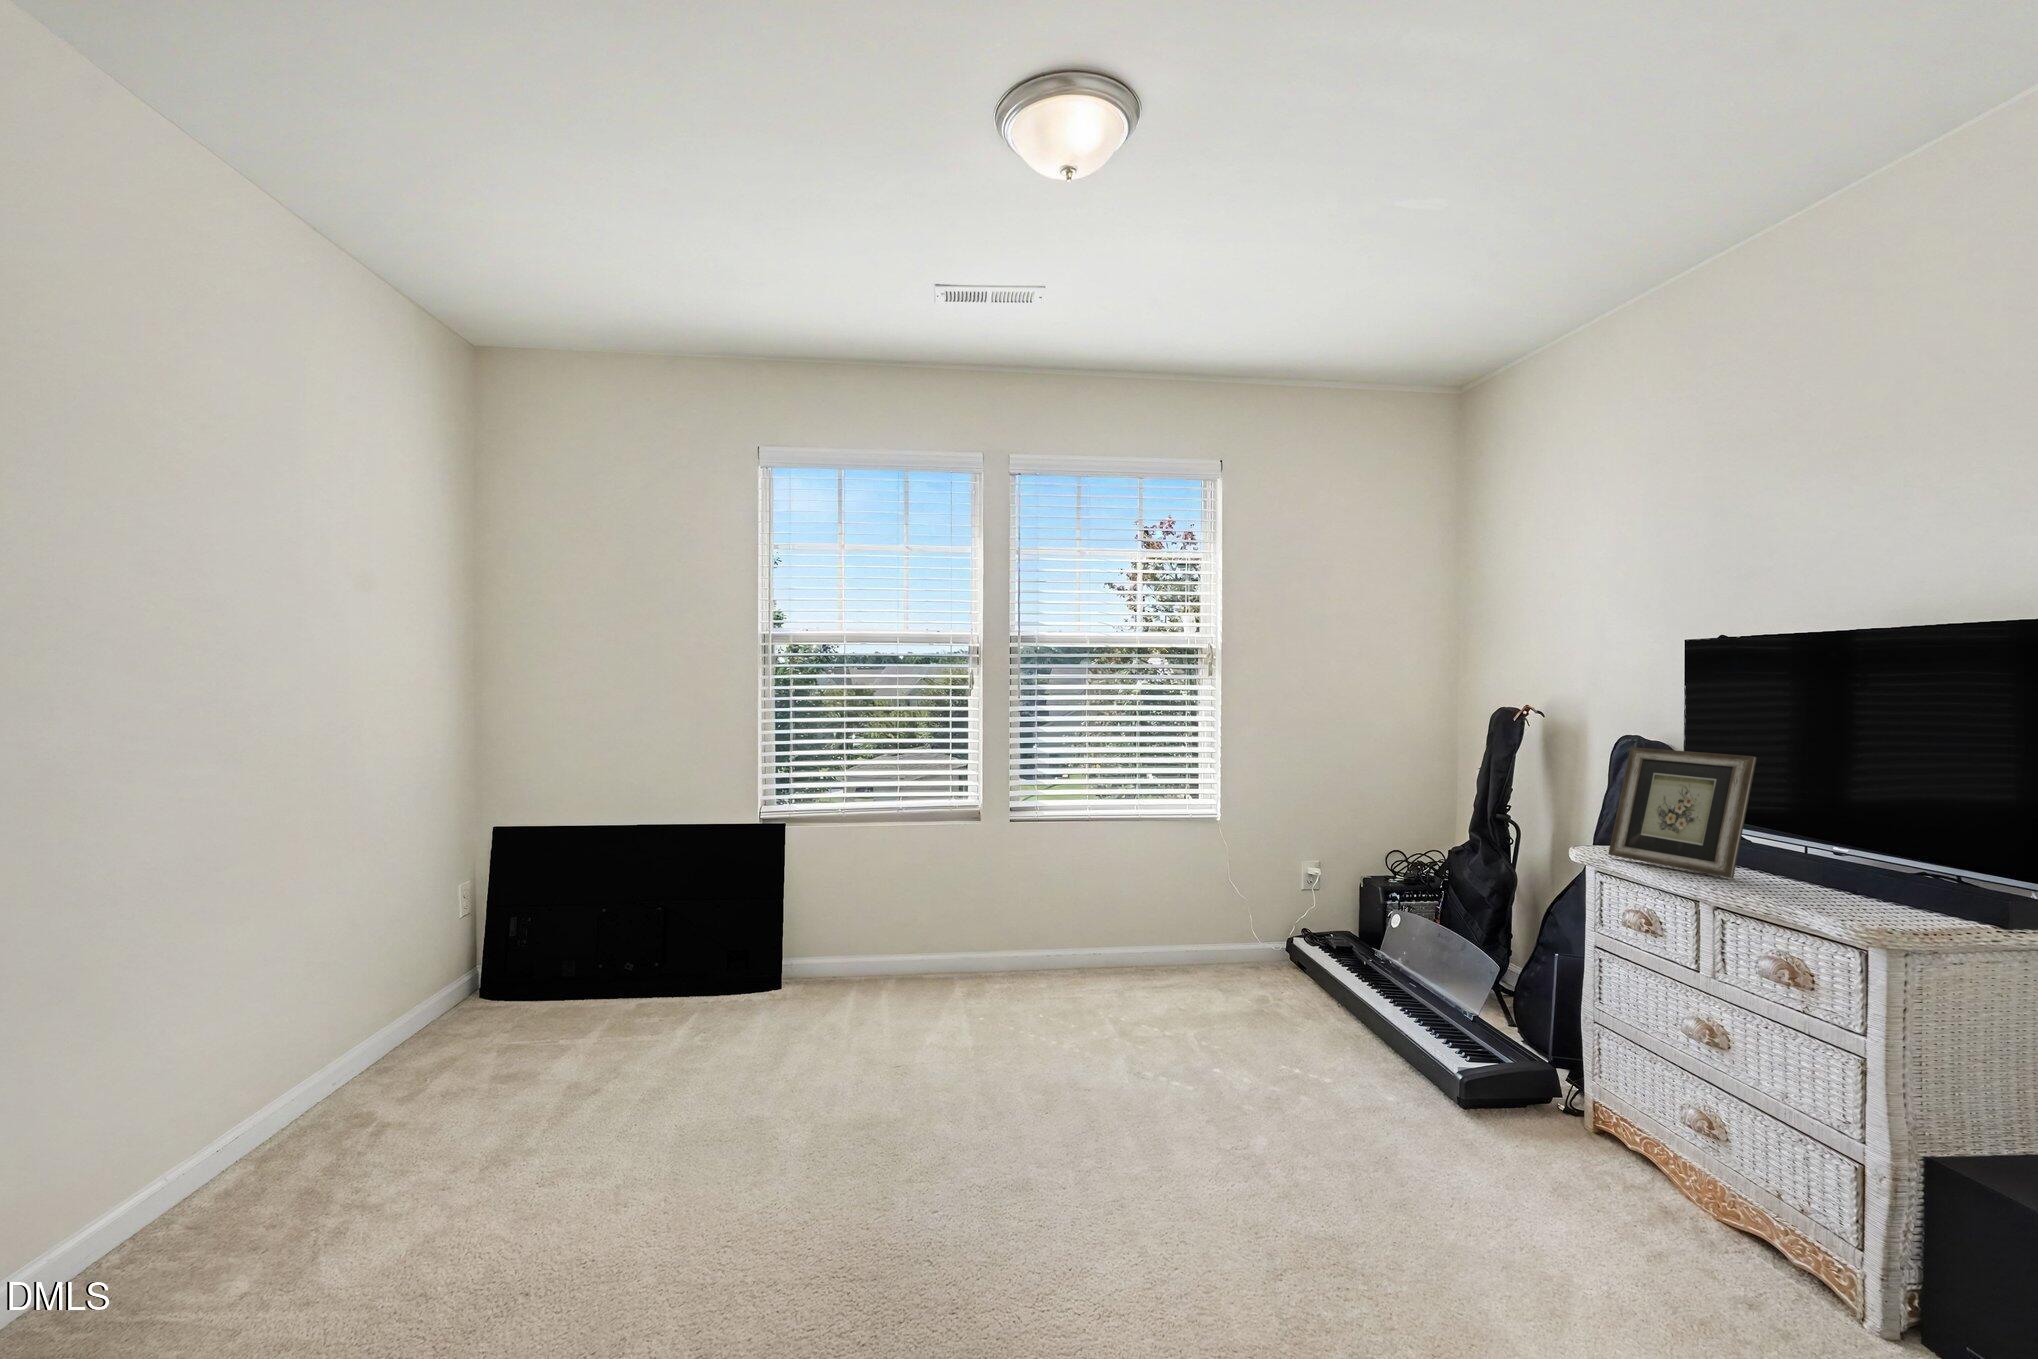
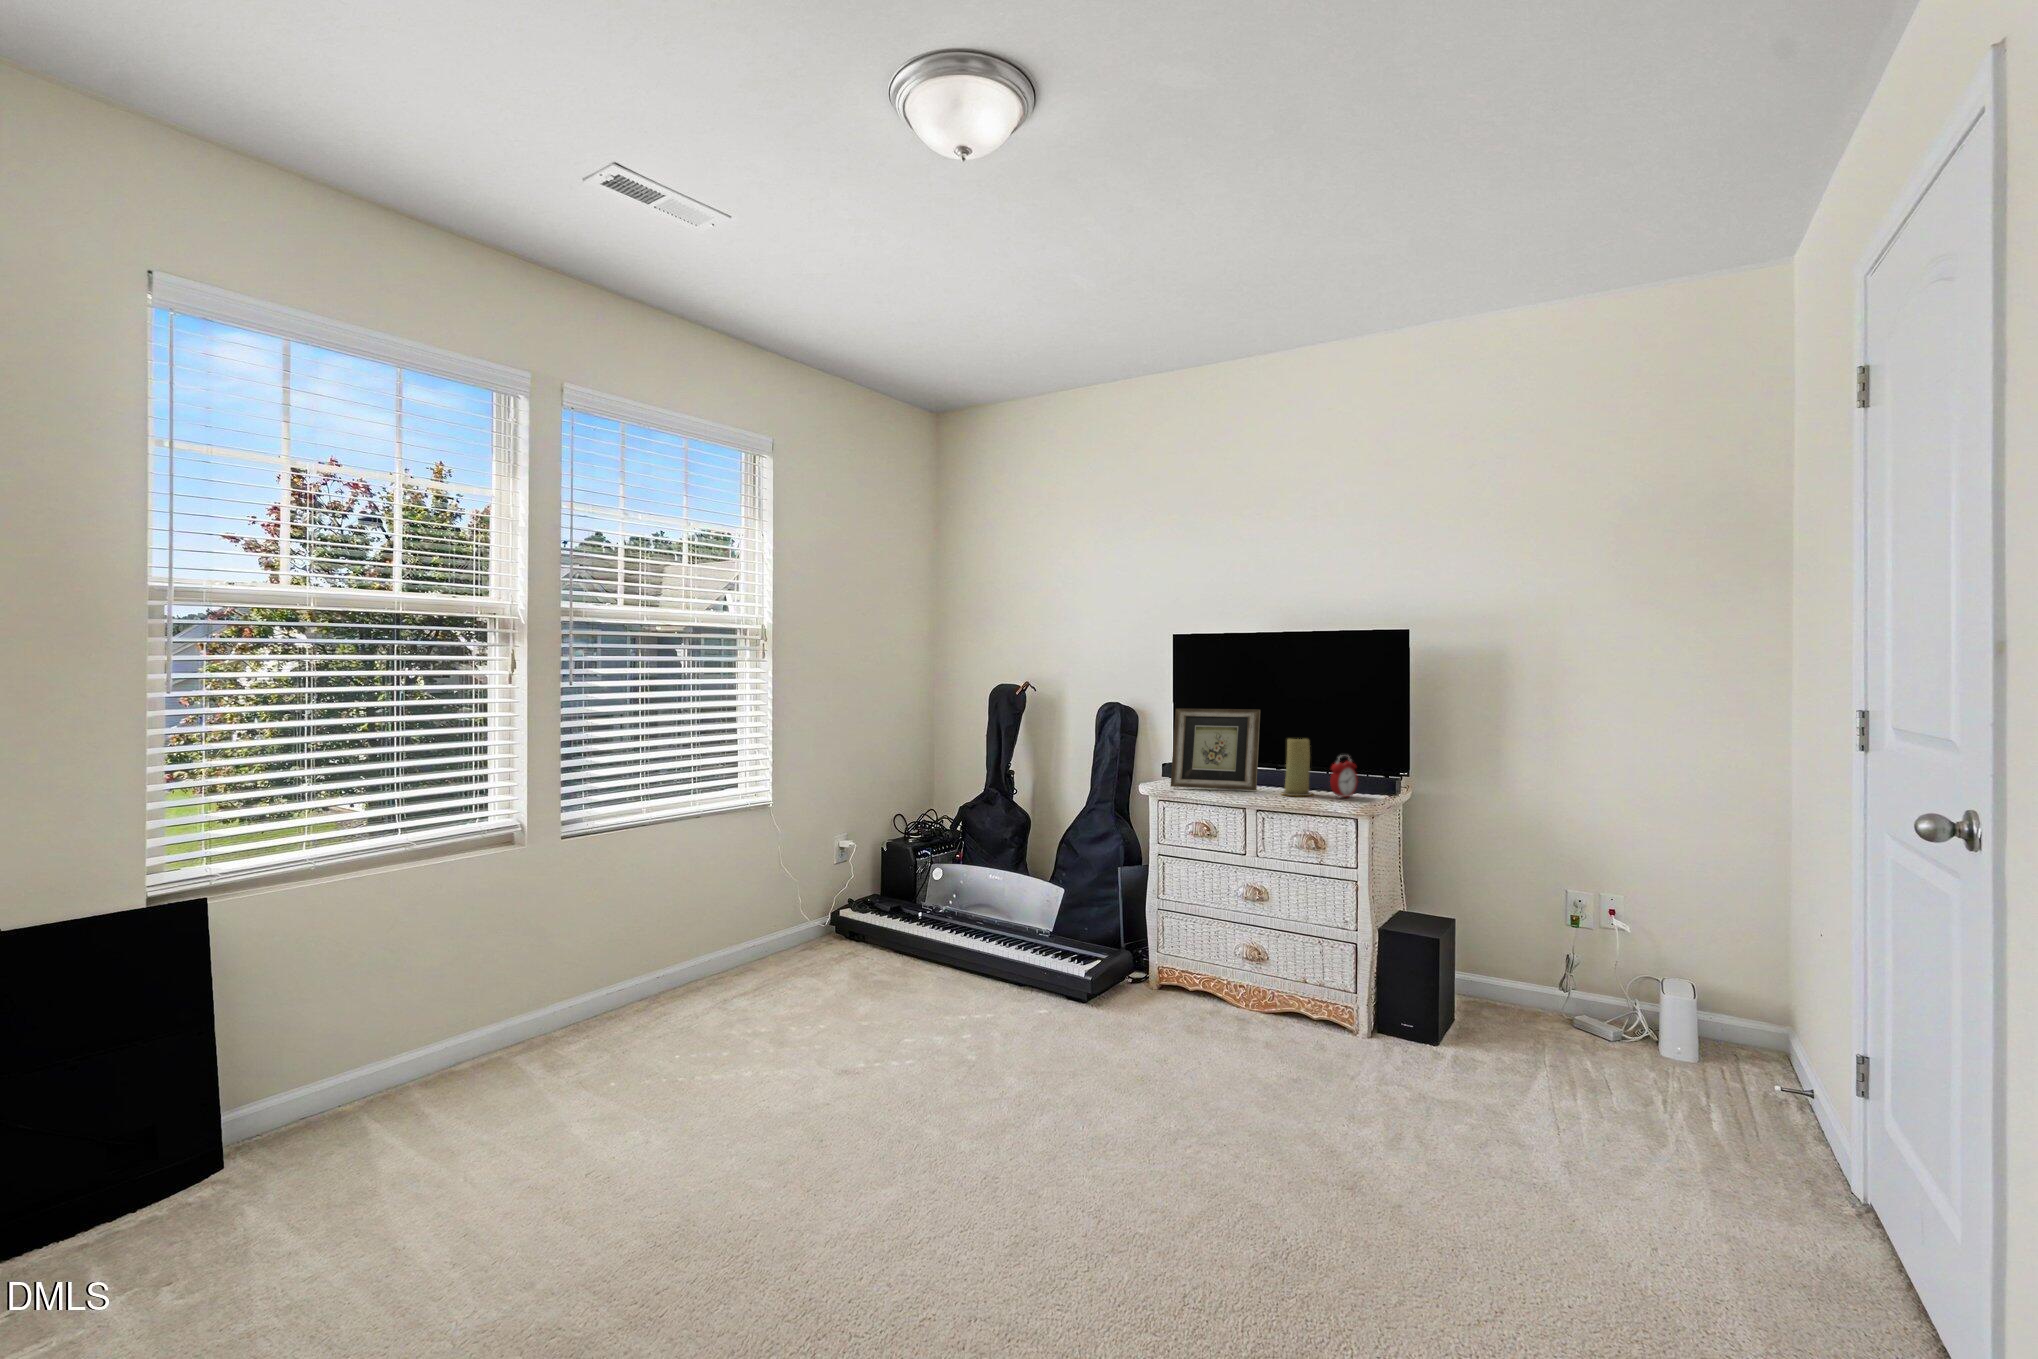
candle: none [1760,805,1824,899] -> present [1282,739,1313,796]
alarm clock: none [1833,840,1901,913] -> present [1330,759,1358,798]

